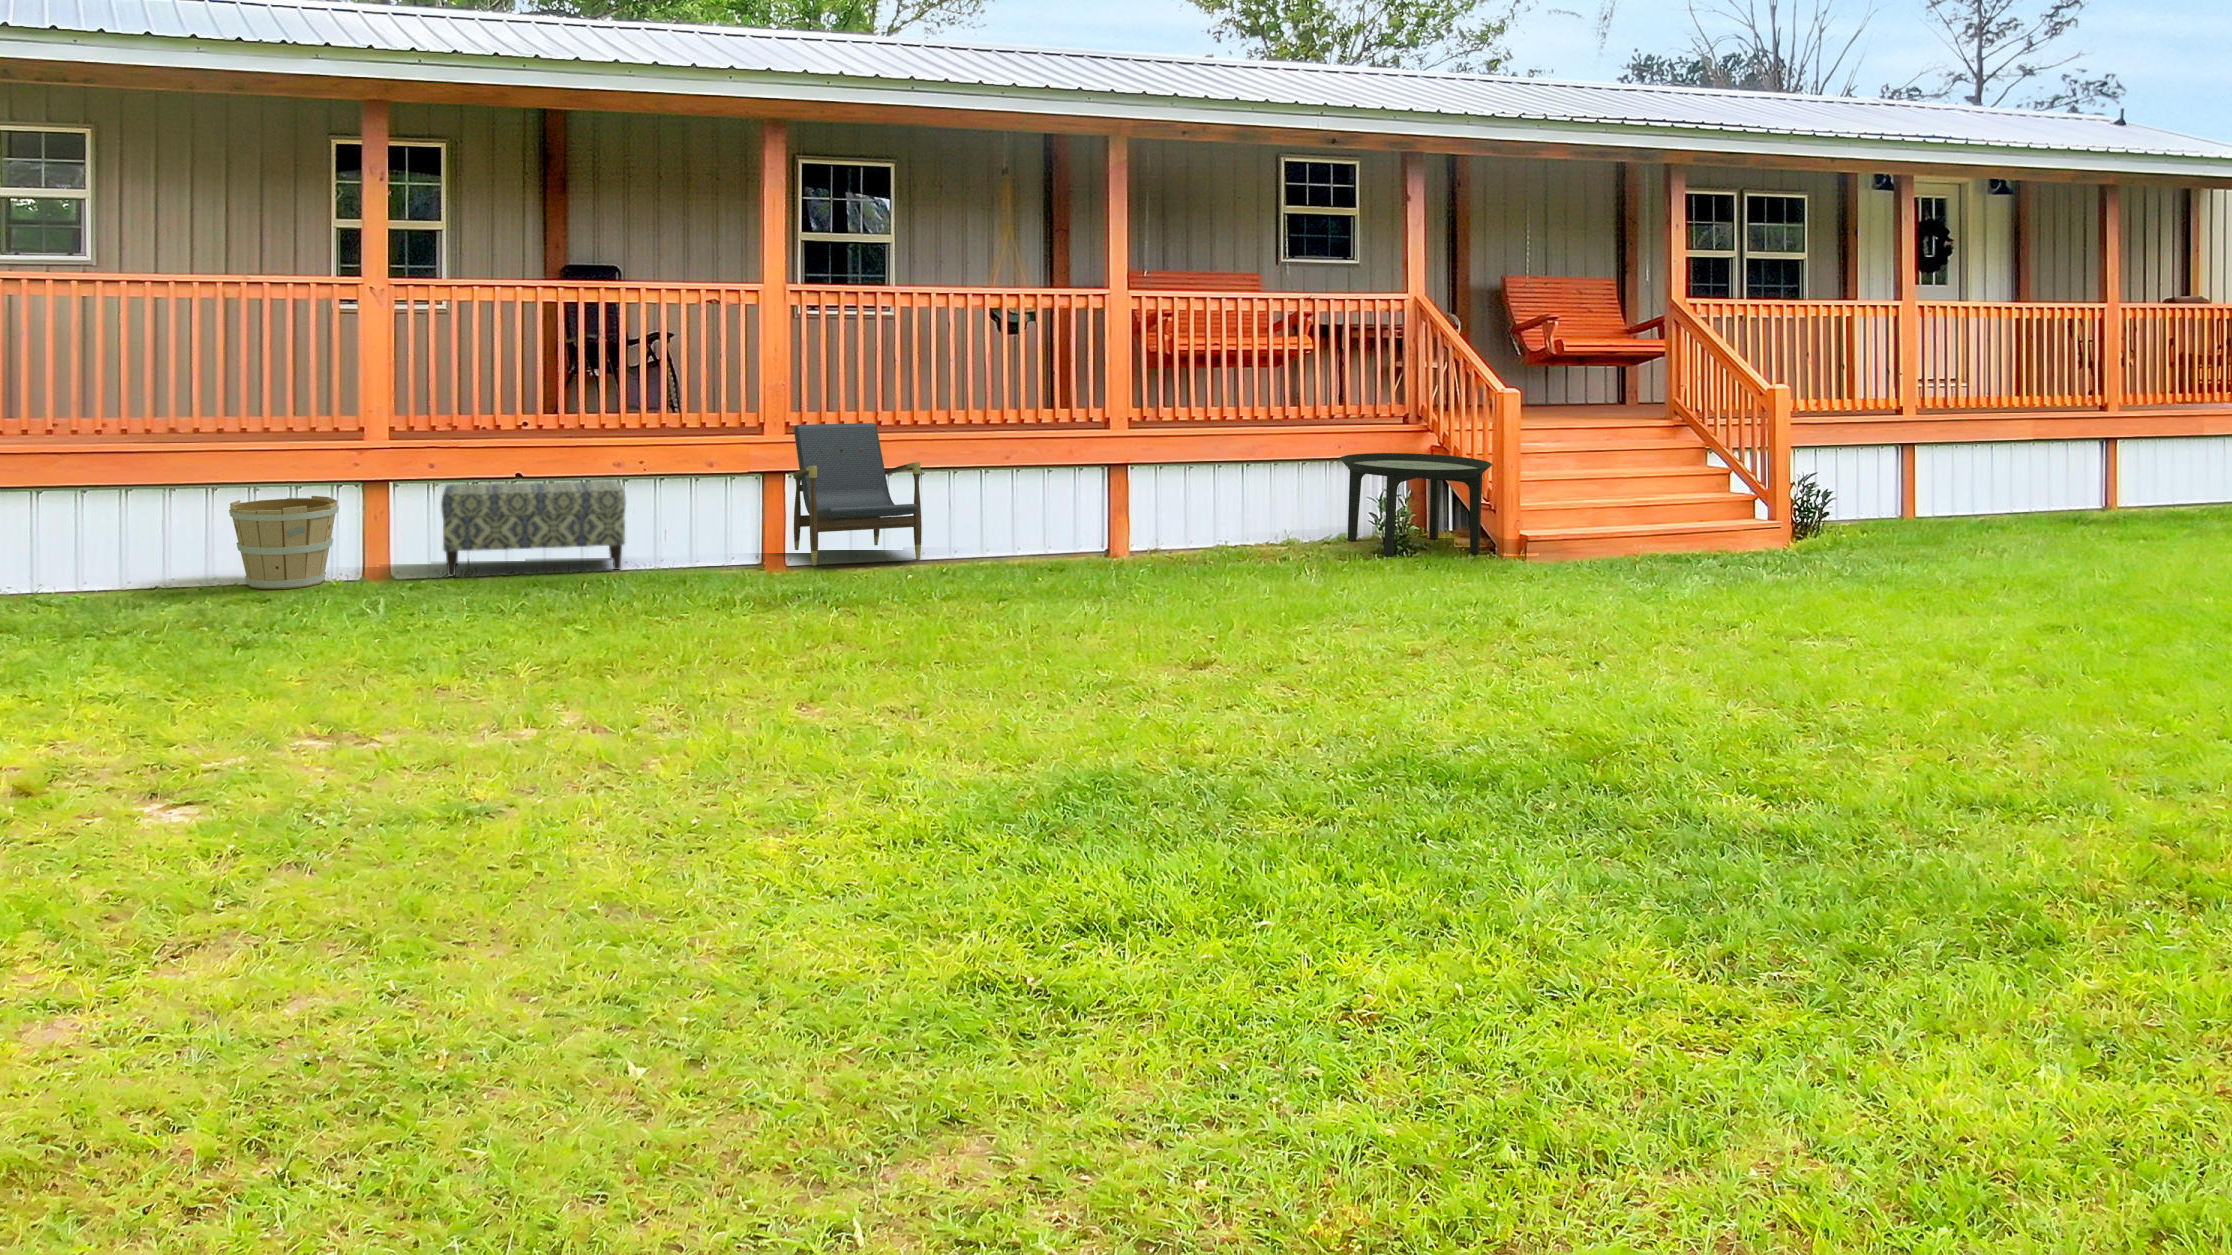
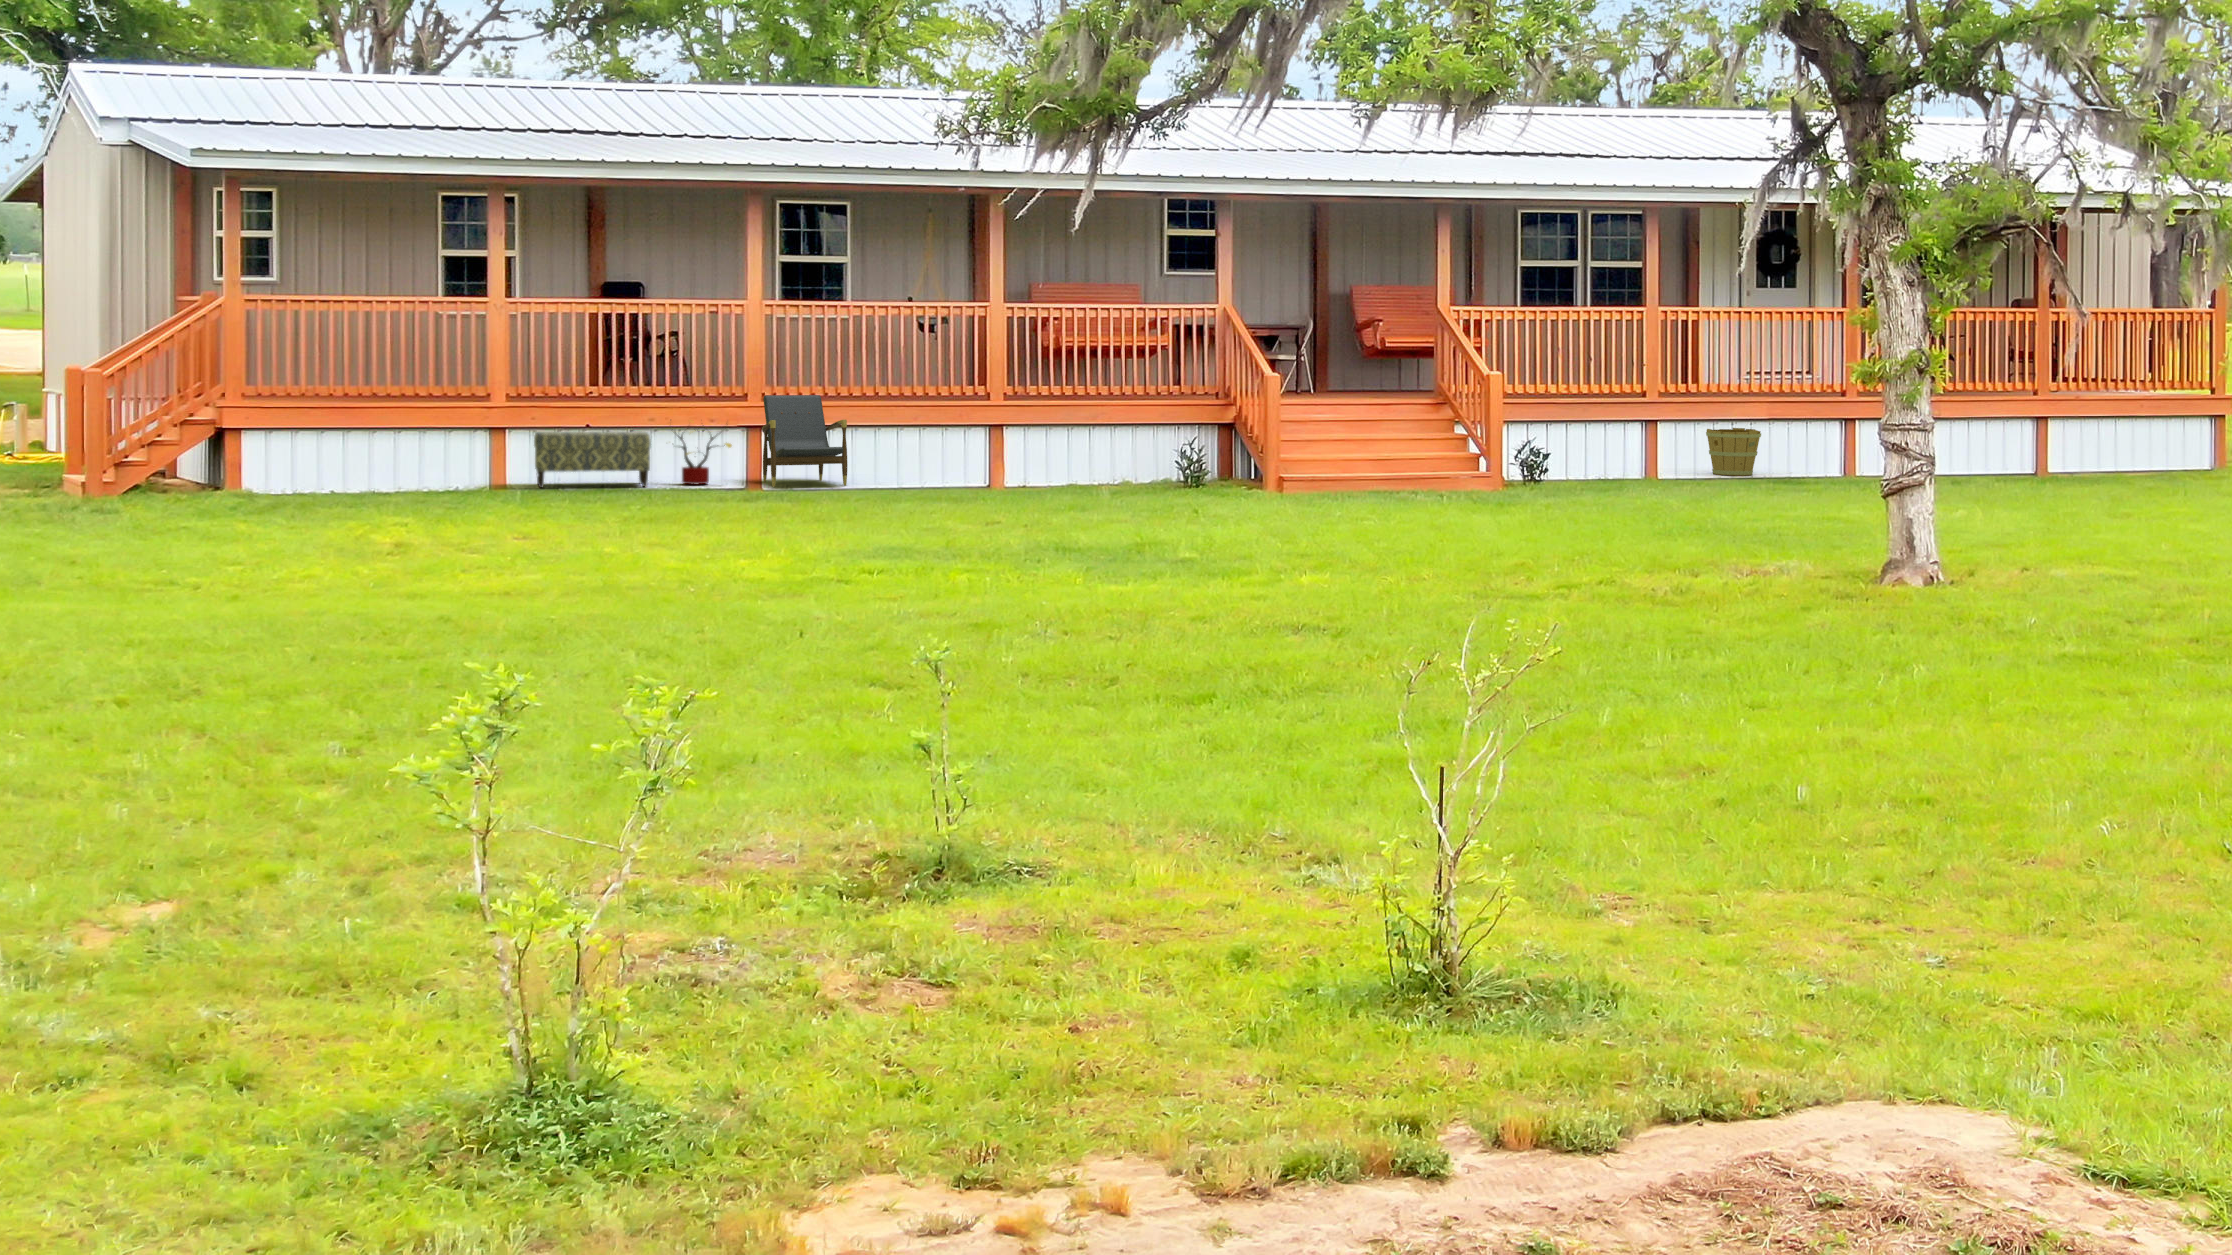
round table: present [1340,453,1492,556] -> none [1149,420,1256,487]
decorative plant: none [651,461,750,561] -> present [677,428,732,485]
wooden bucket: present [229,496,339,589] -> present [1706,428,1761,476]

